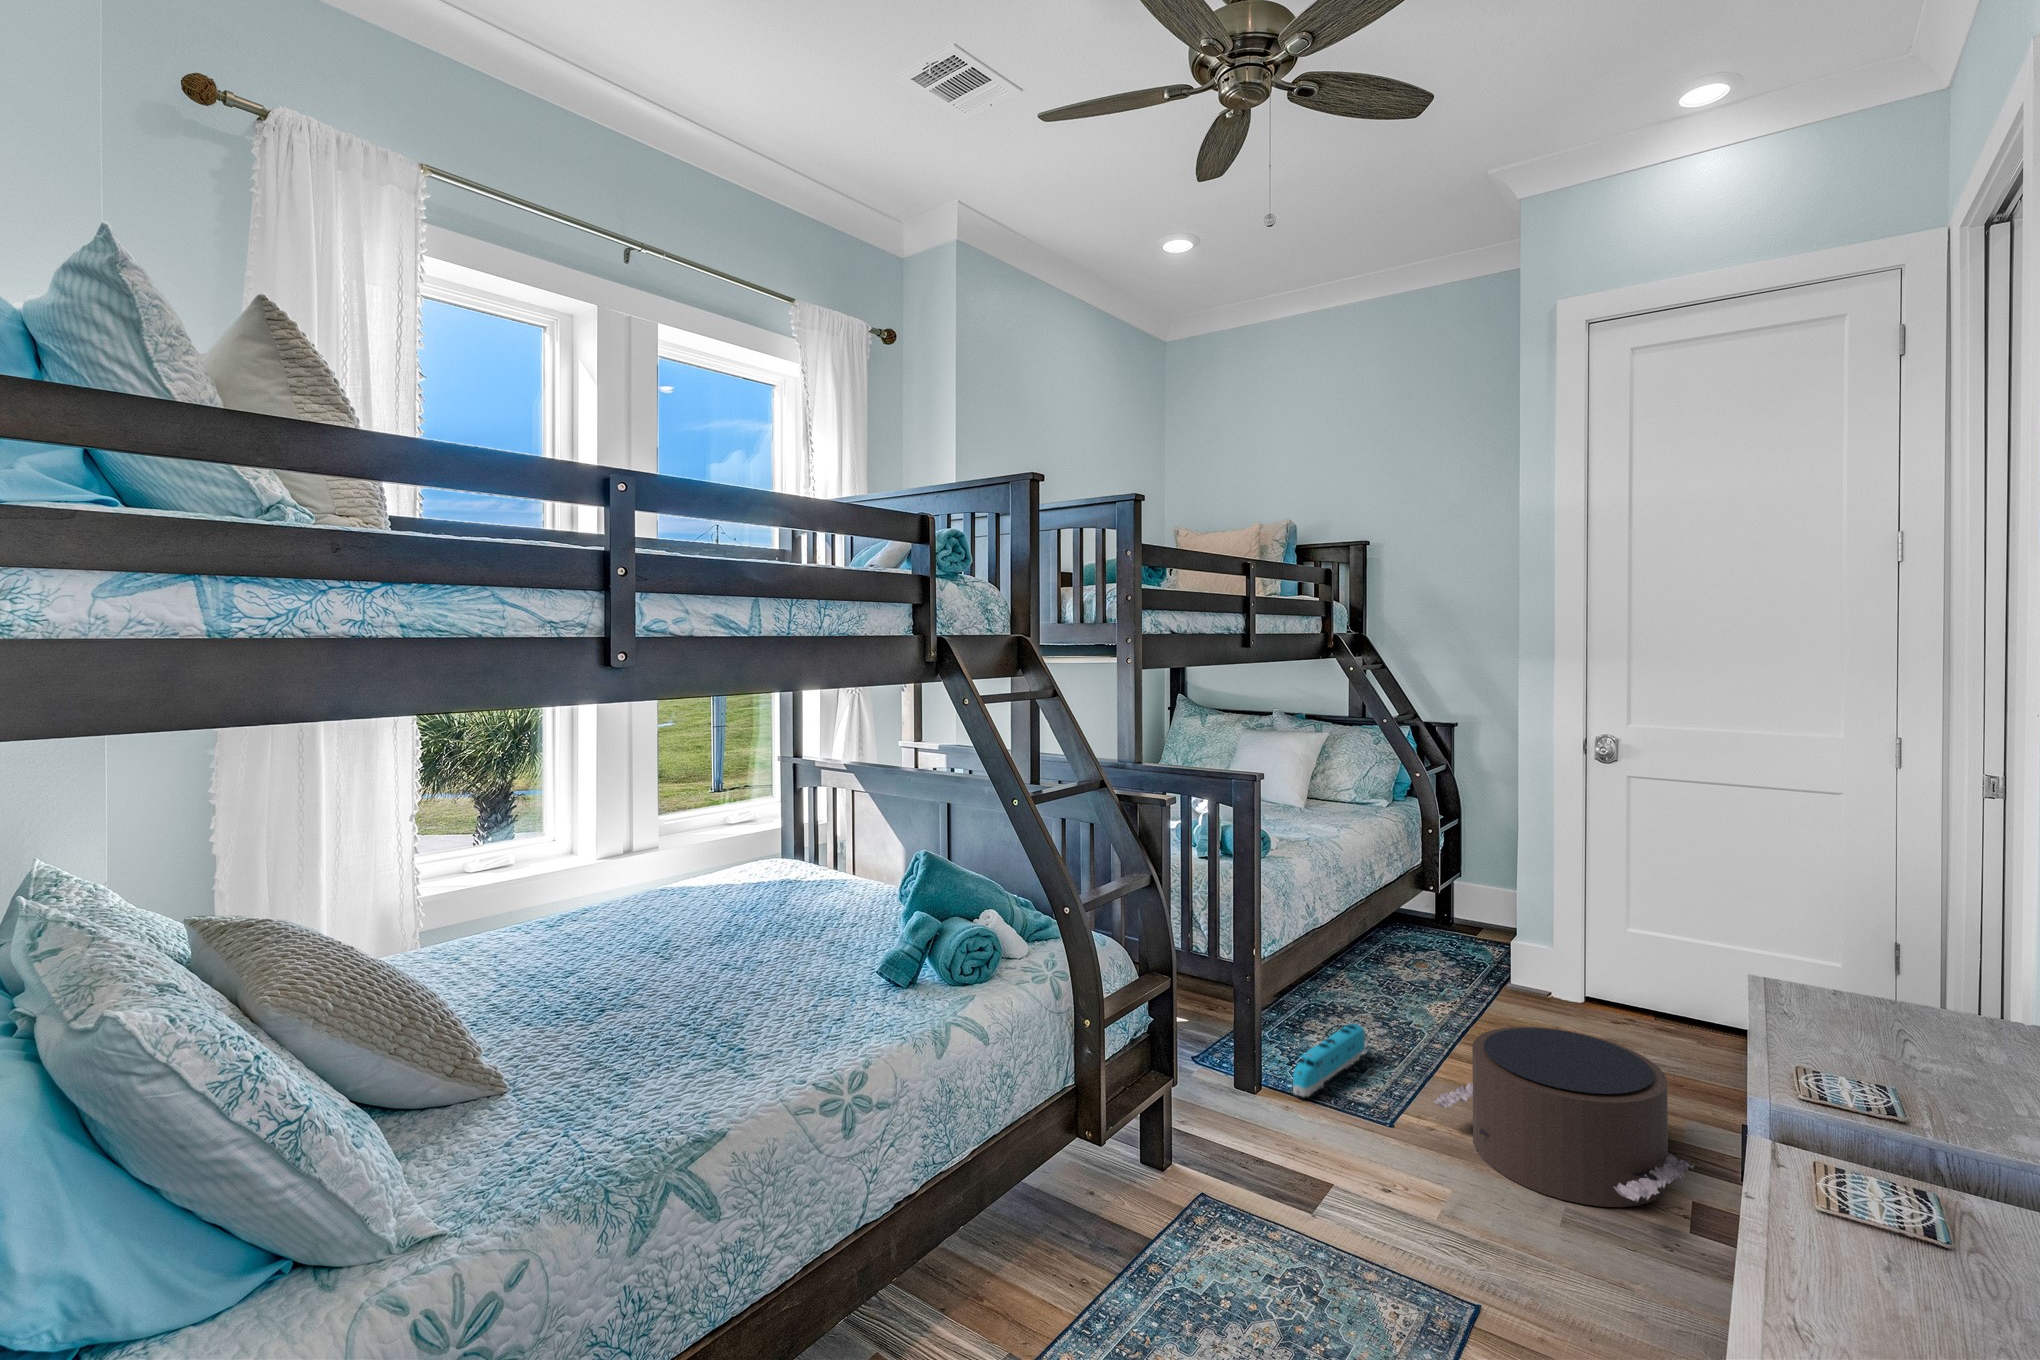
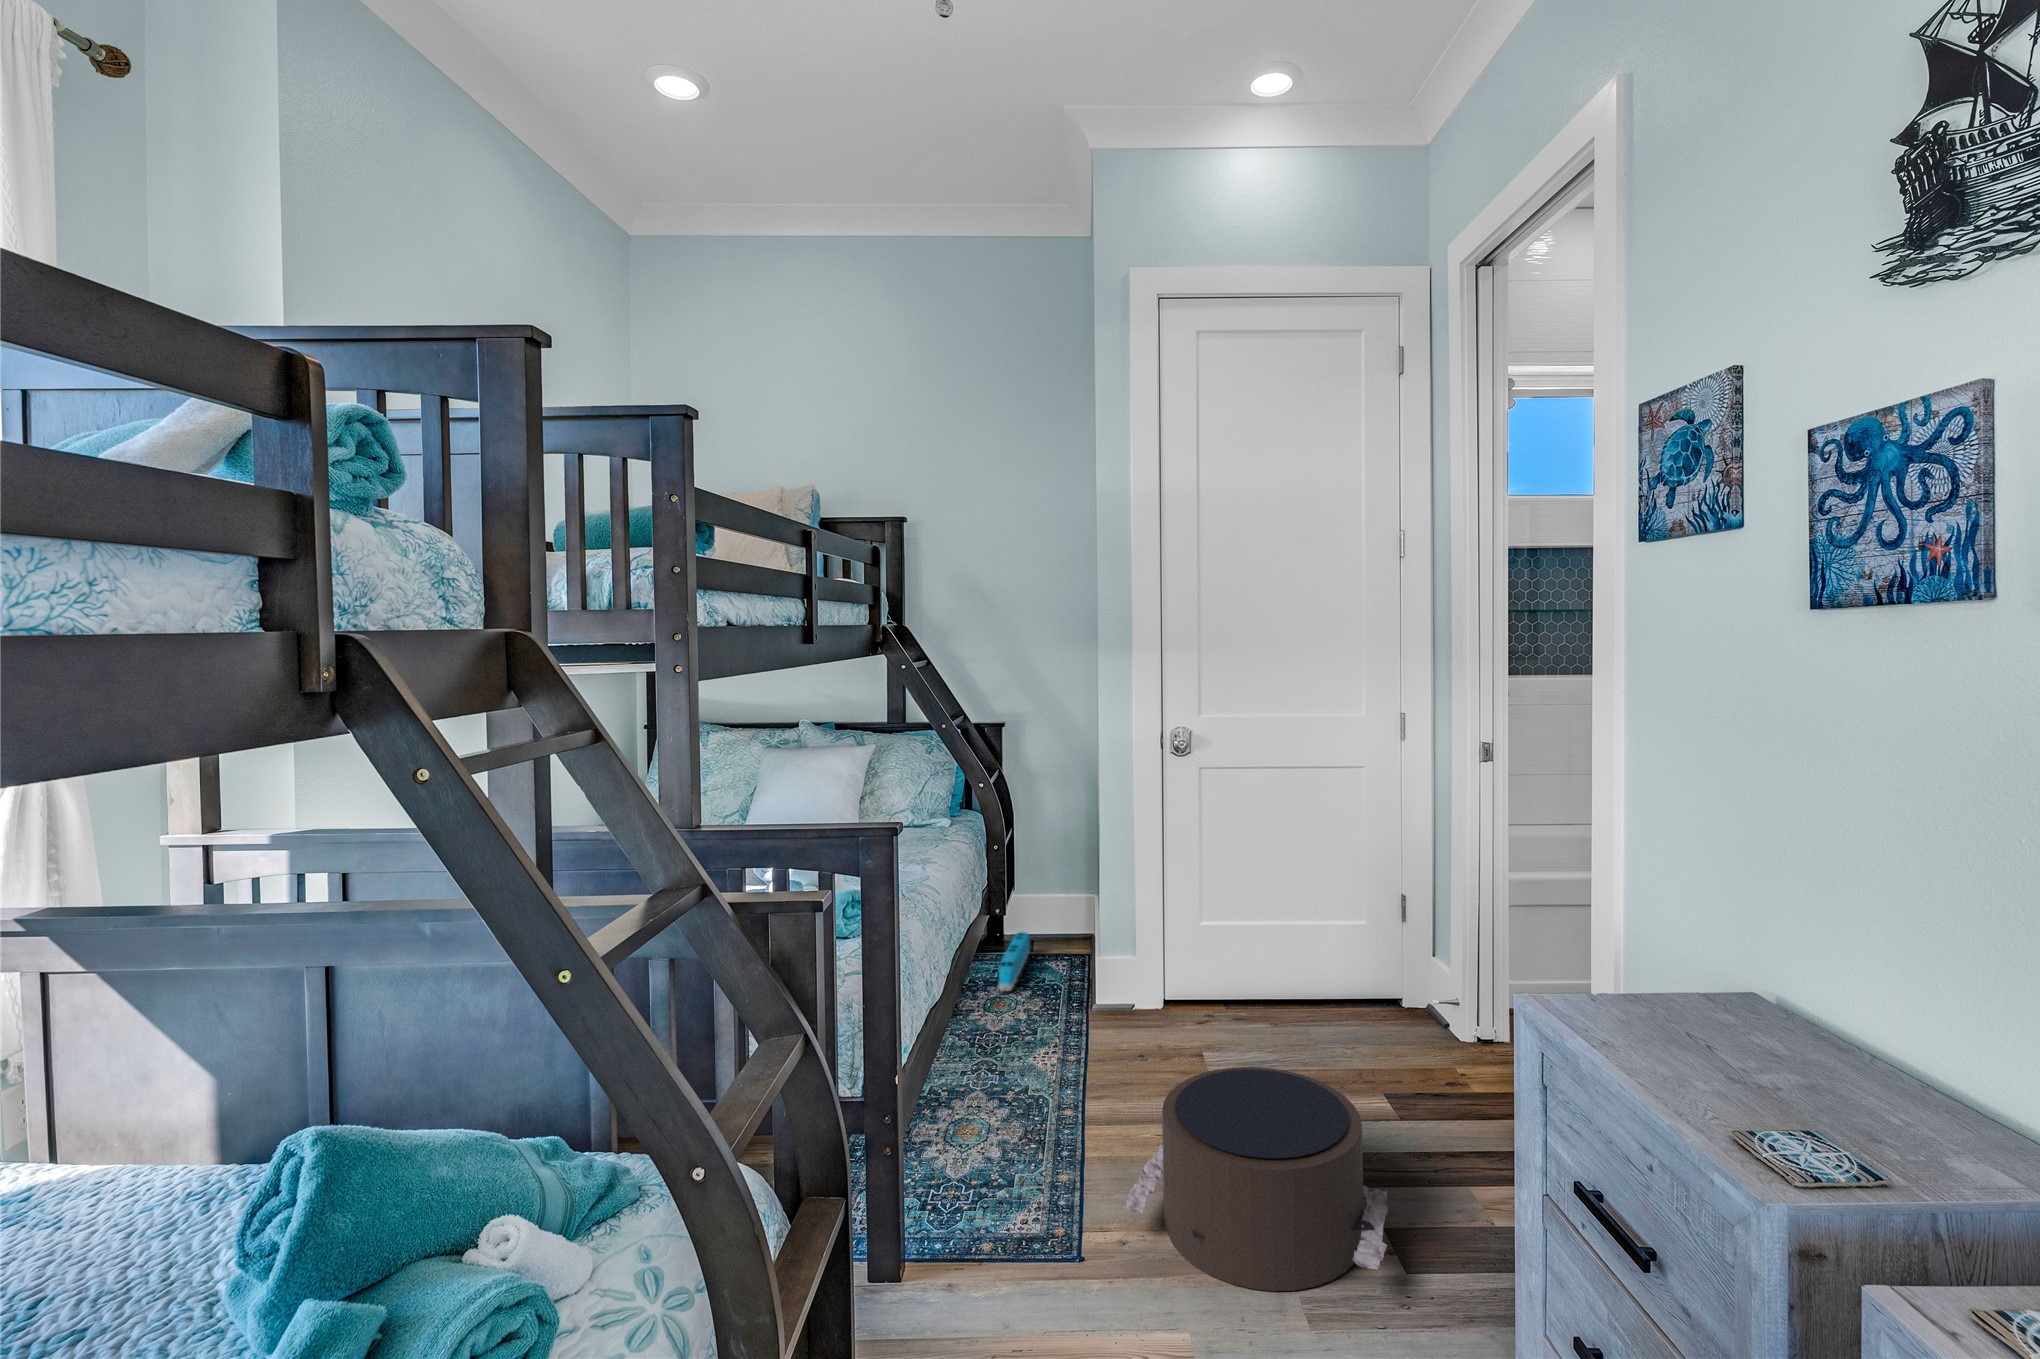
toy train: present [1293,1024,1365,1096] -> present [999,932,1030,991]

